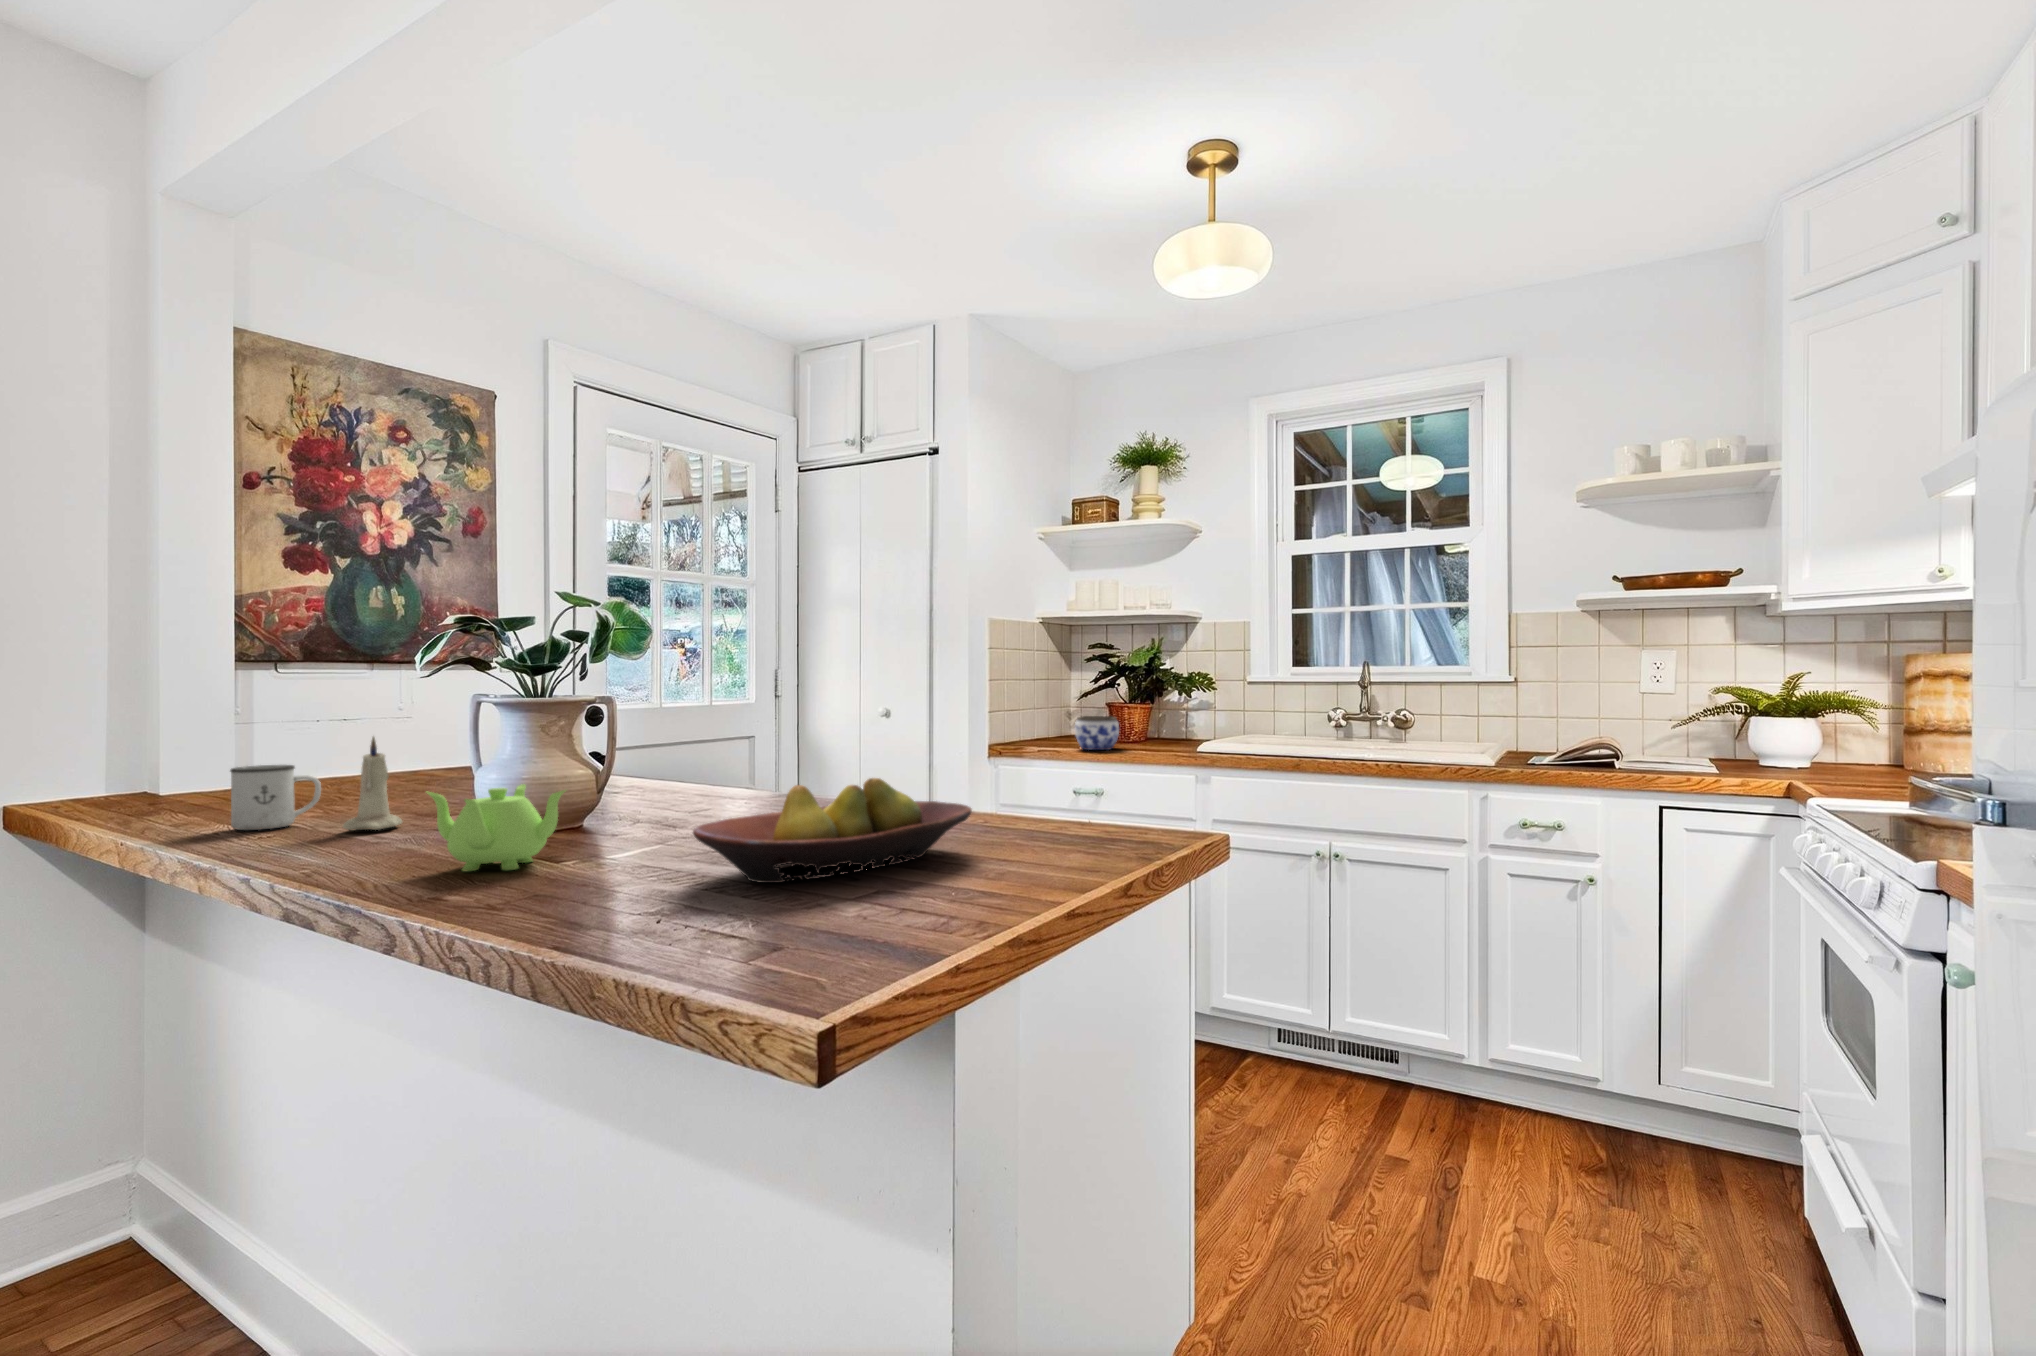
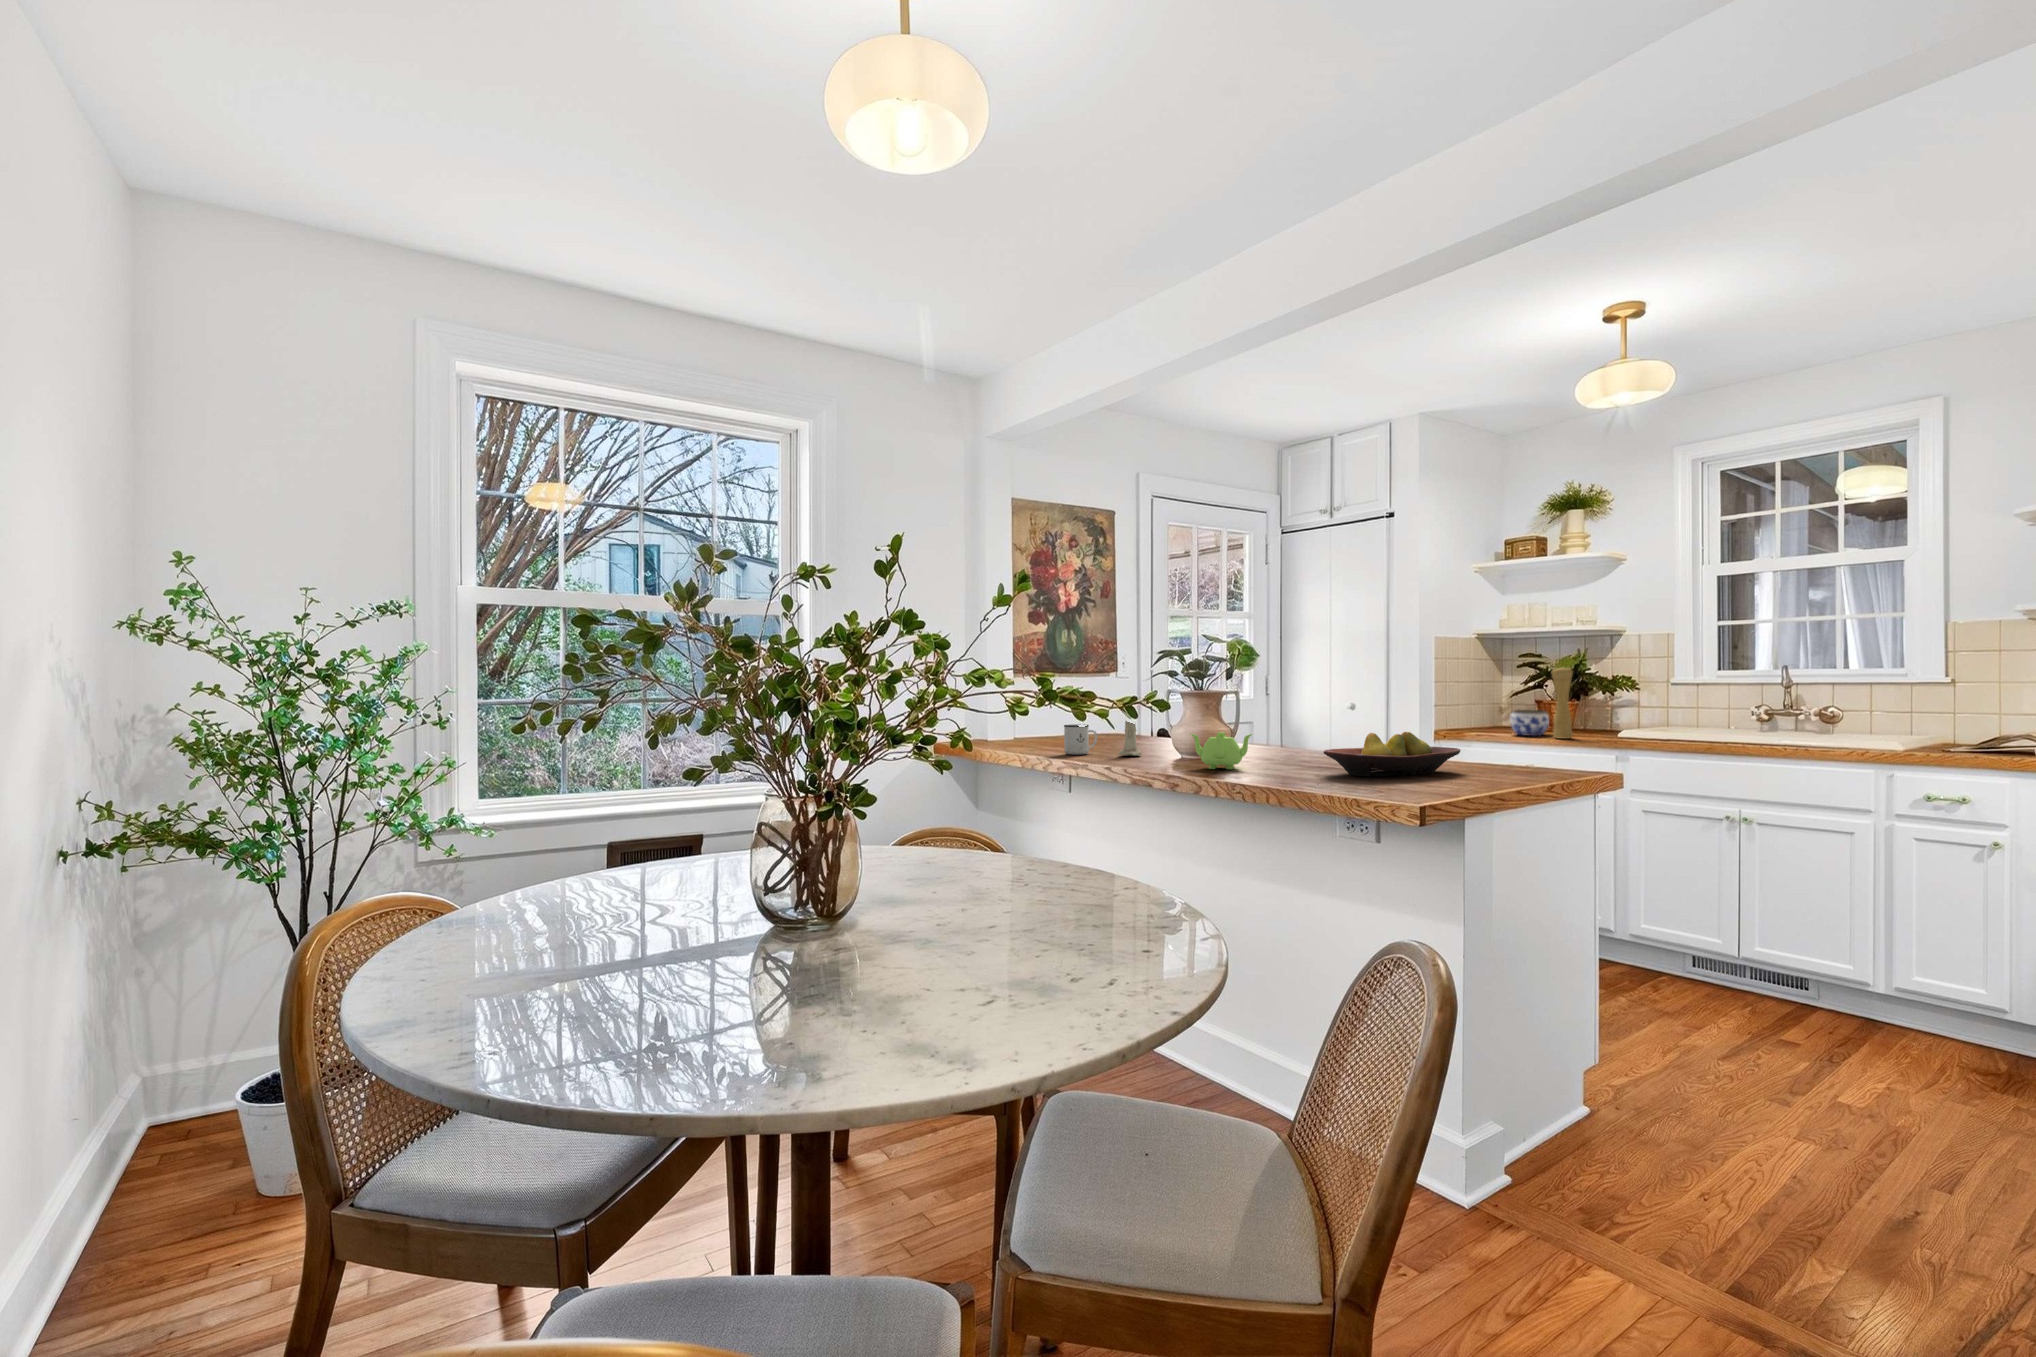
pepper mill: none [1123,660,1146,754] -> present [1552,667,1573,739]

